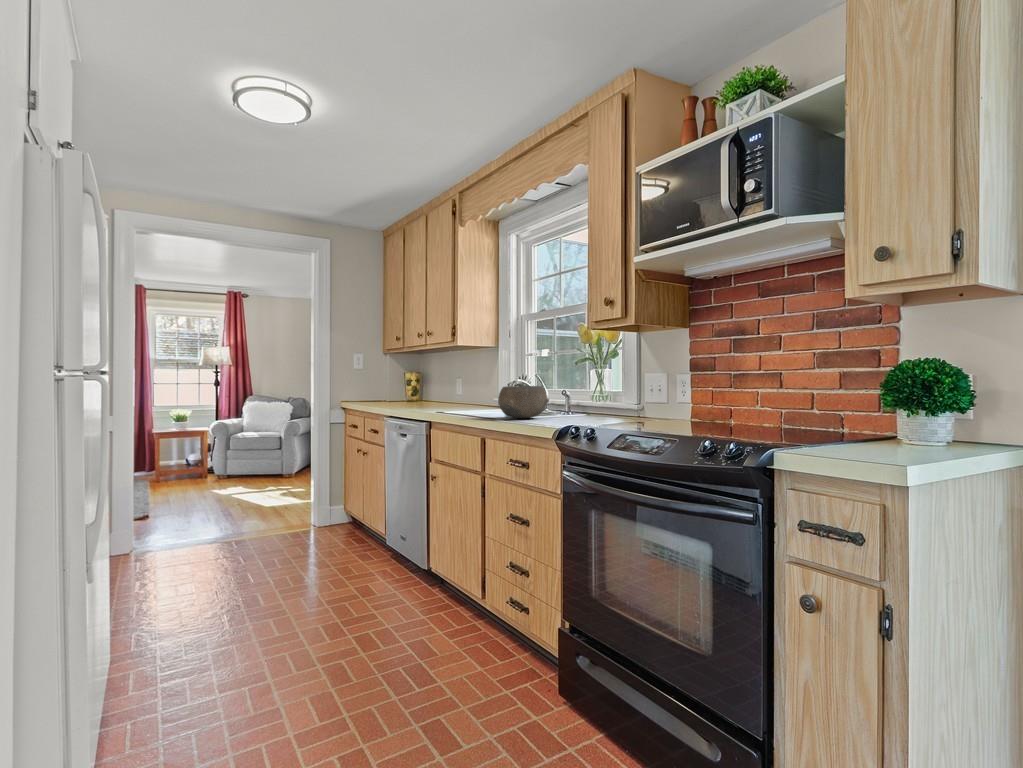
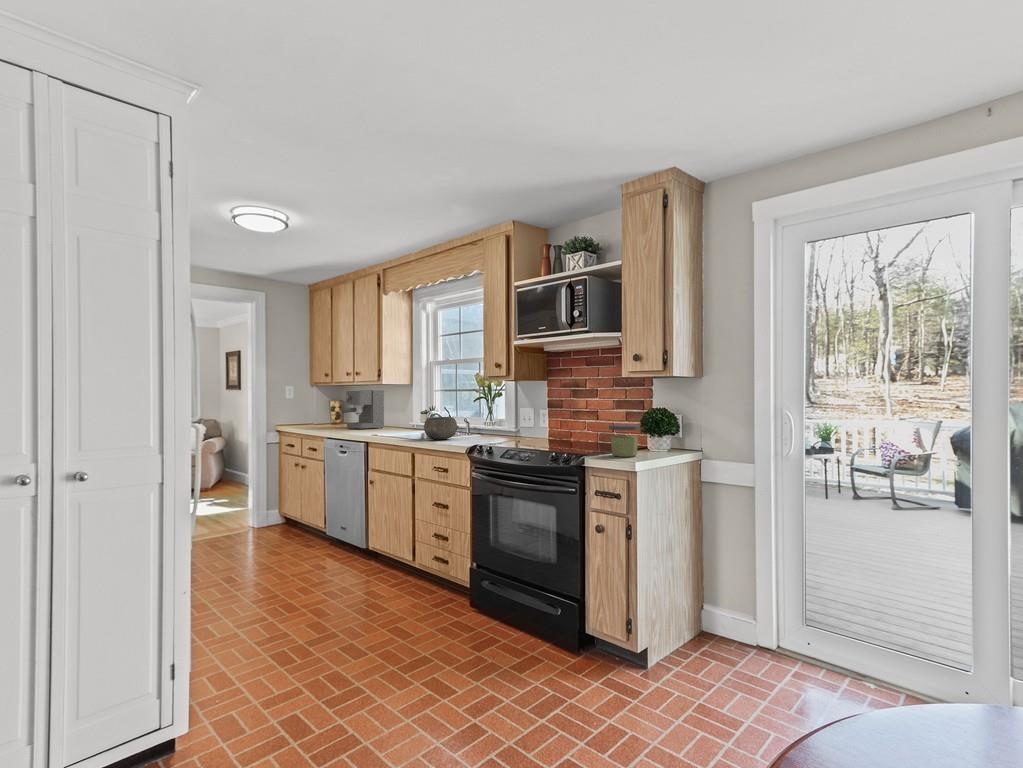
coffee maker: none [409,357,464,406] -> present [341,390,384,429]
jar: none [826,388,895,454] -> present [609,424,639,457]

